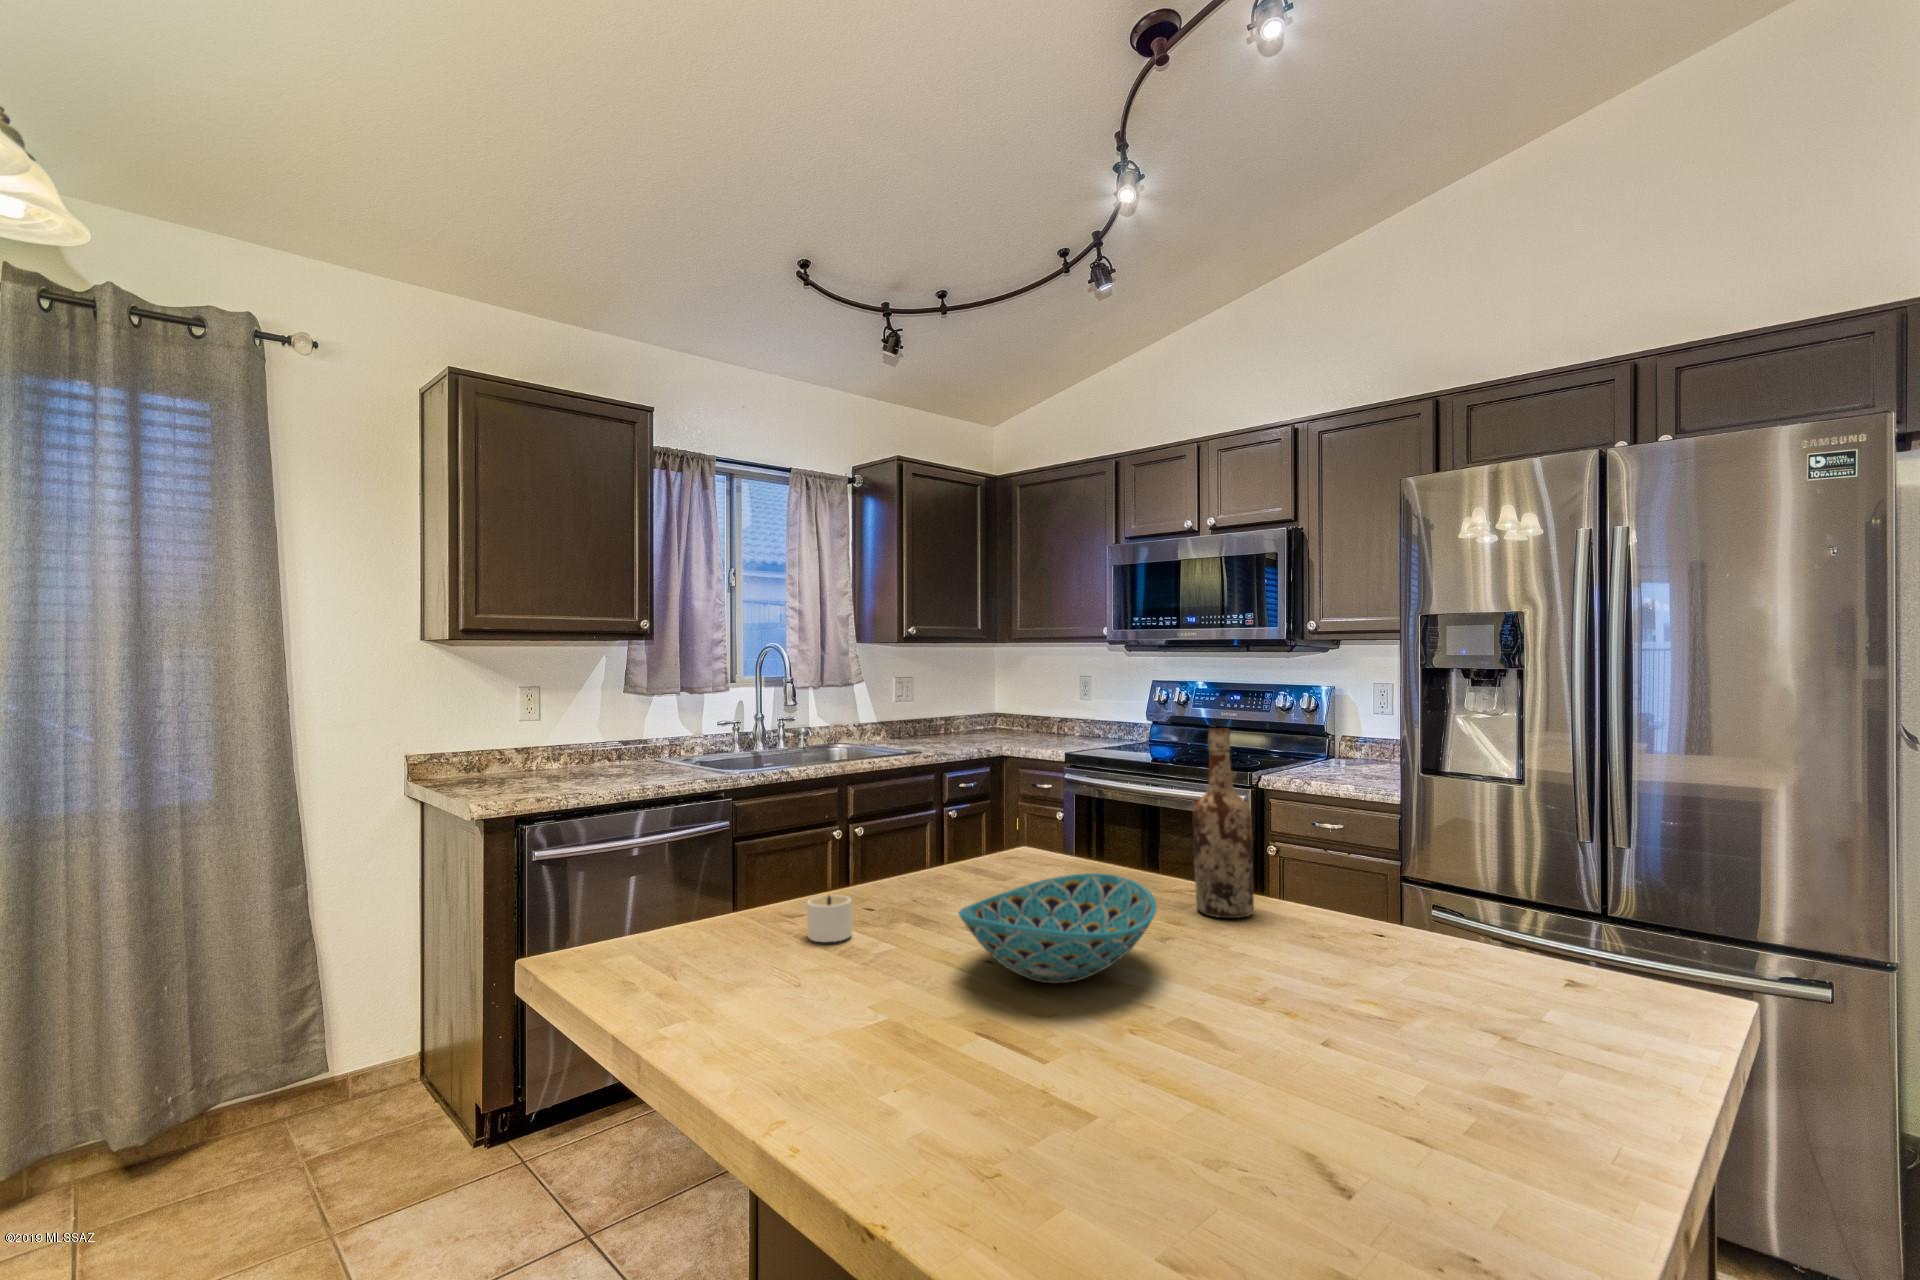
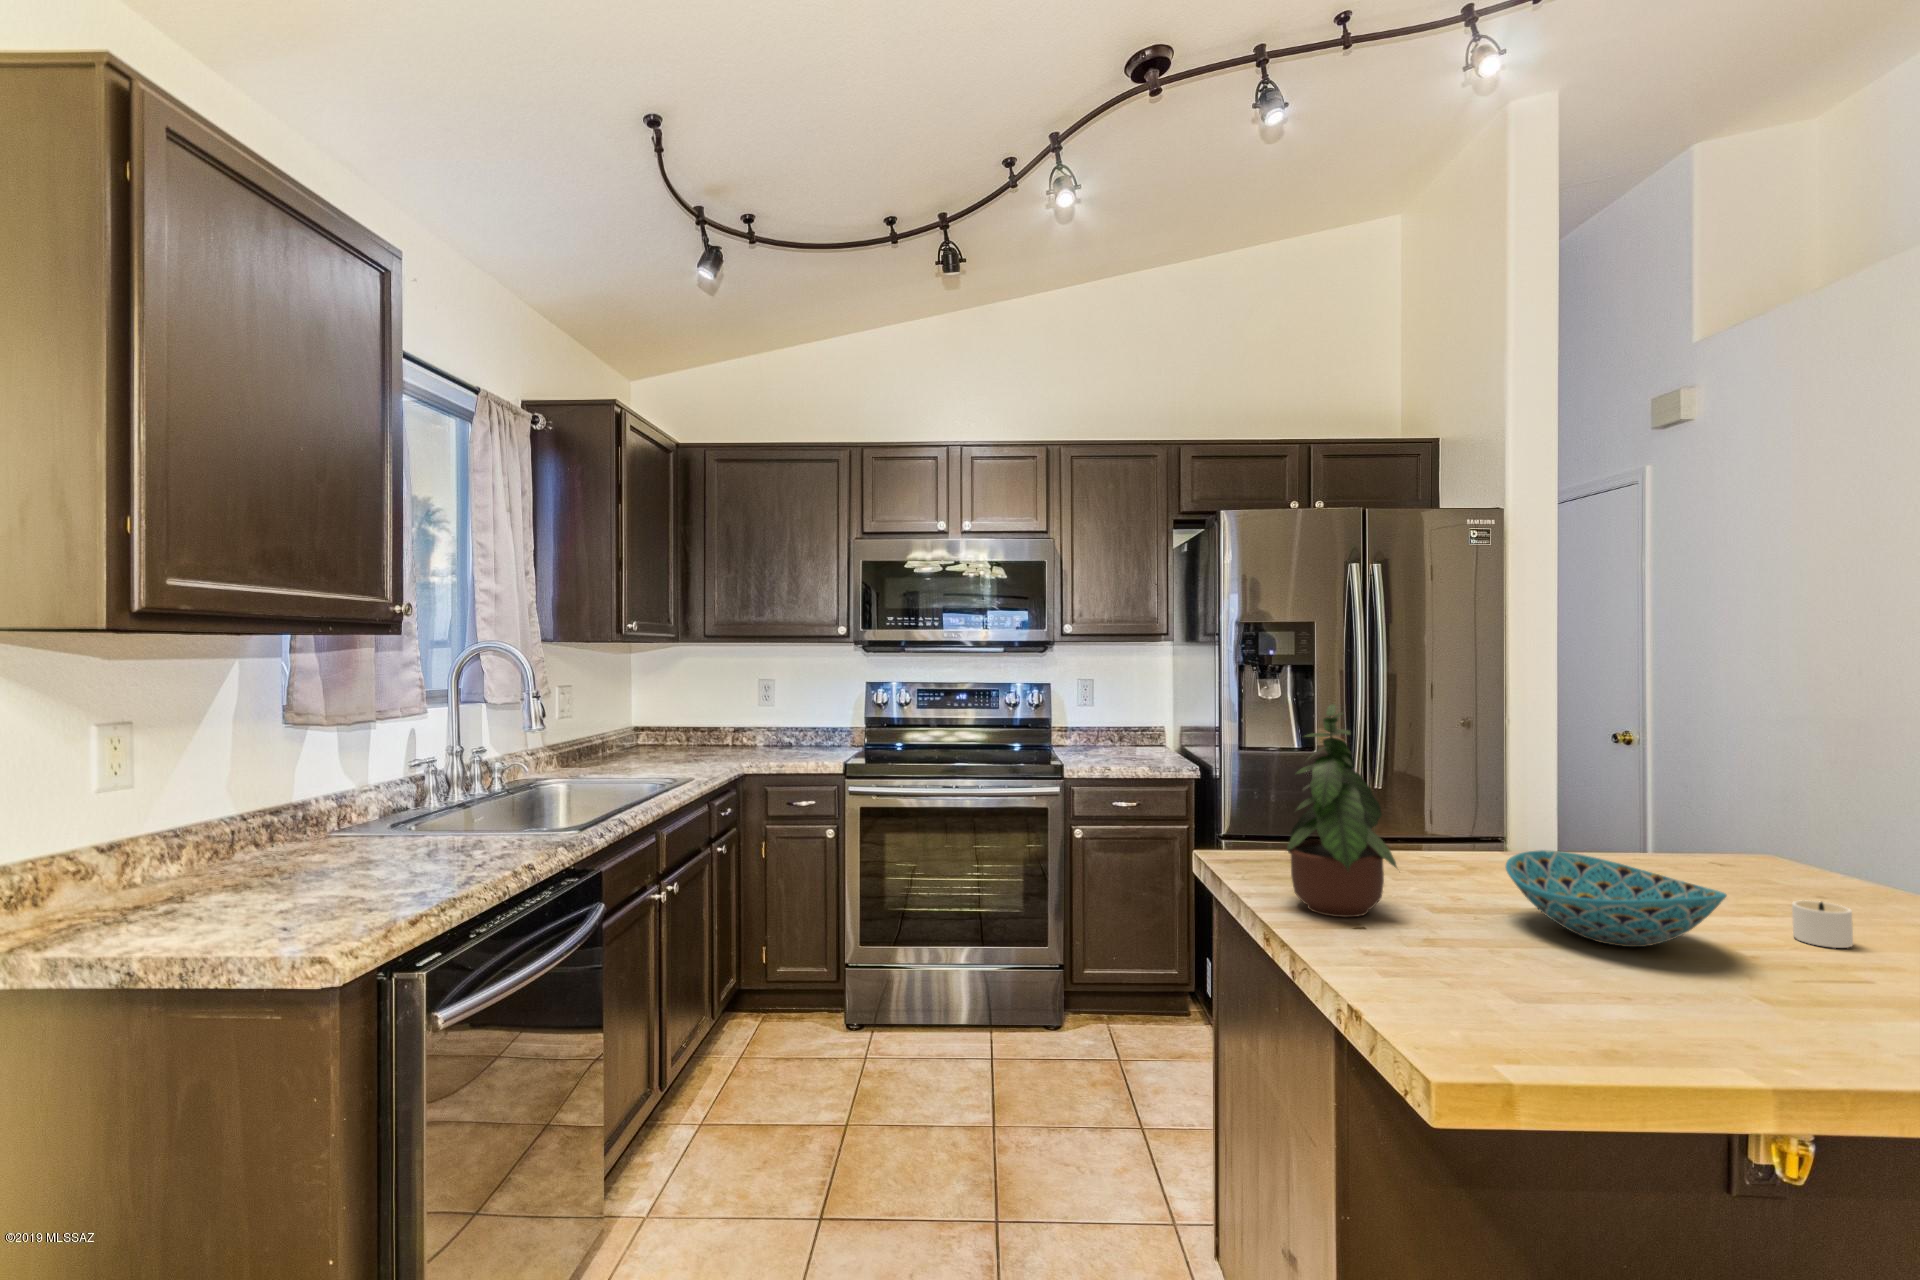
potted plant: none [880,696,1007,904] -> present [1287,704,1397,917]
wine bottle: present [1193,728,1254,918] -> none [1449,720,1505,876]
candle: present [807,895,852,942] -> present [1792,900,1853,948]

